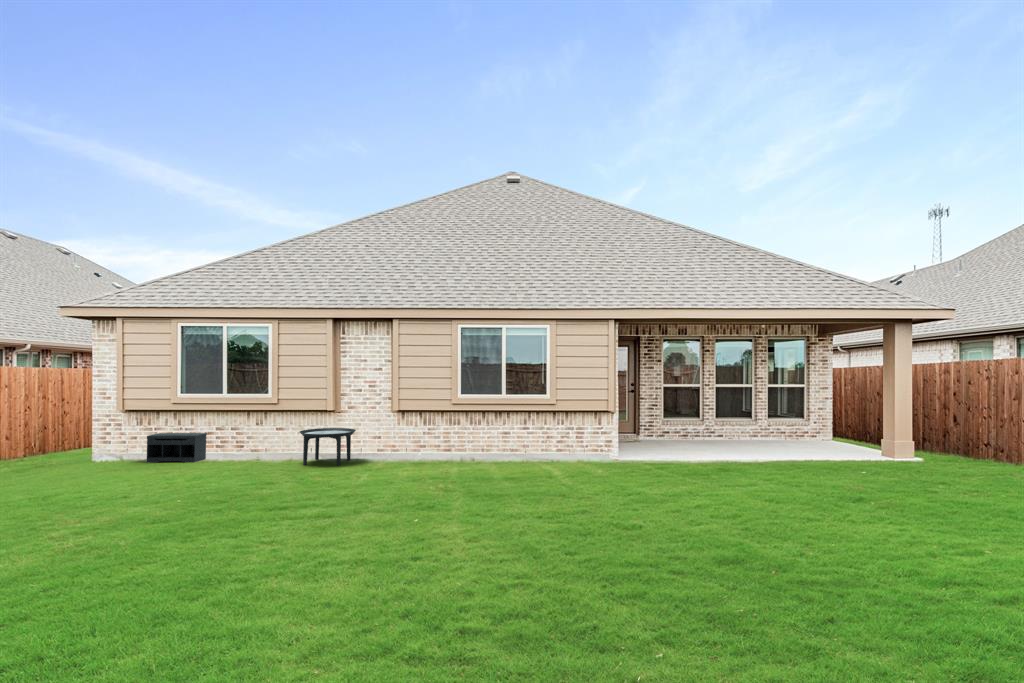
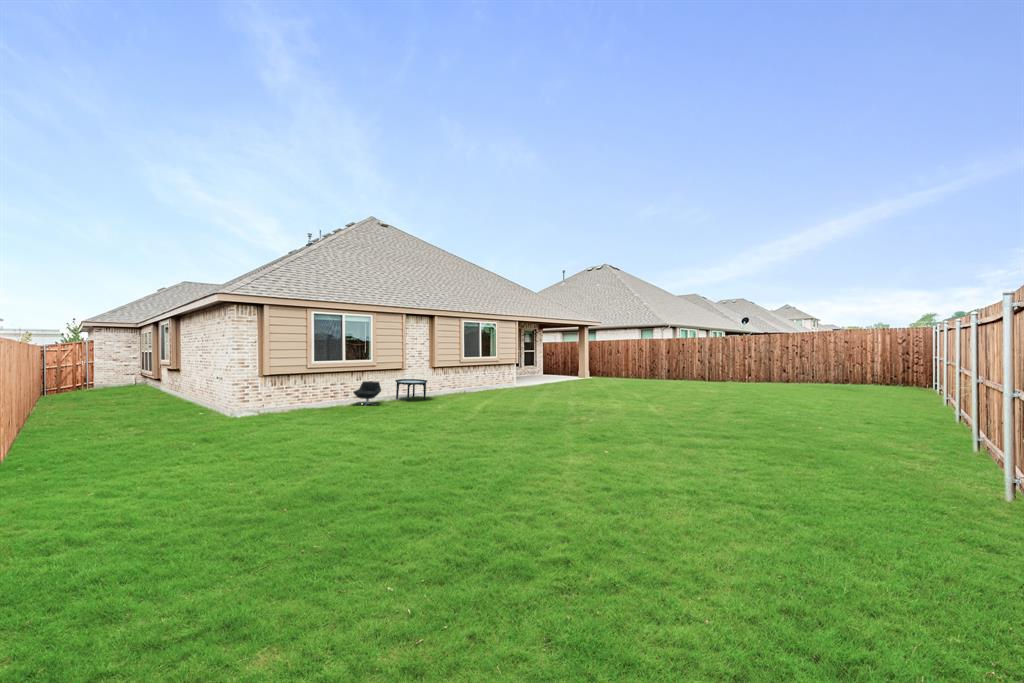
lounge chair: none [227,427,275,465] -> present [353,381,381,405]
bench: present [147,433,207,463] -> none [291,388,332,412]

